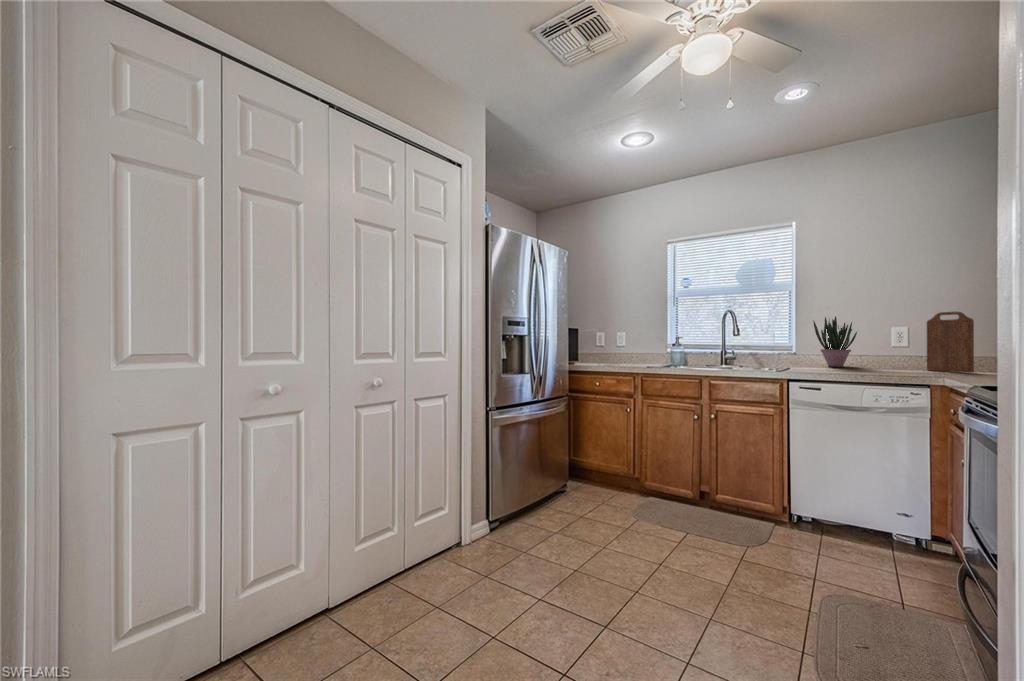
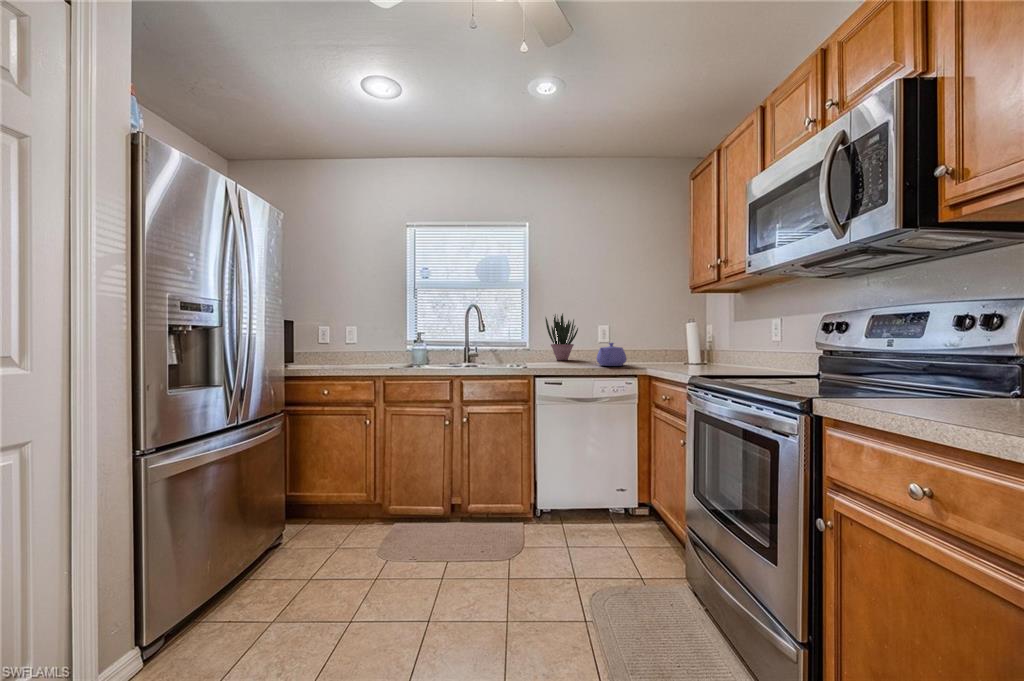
cutting board: present [927,312,974,372] -> none [626,311,656,361]
teapot: none [873,349,917,375] -> present [597,343,627,366]

